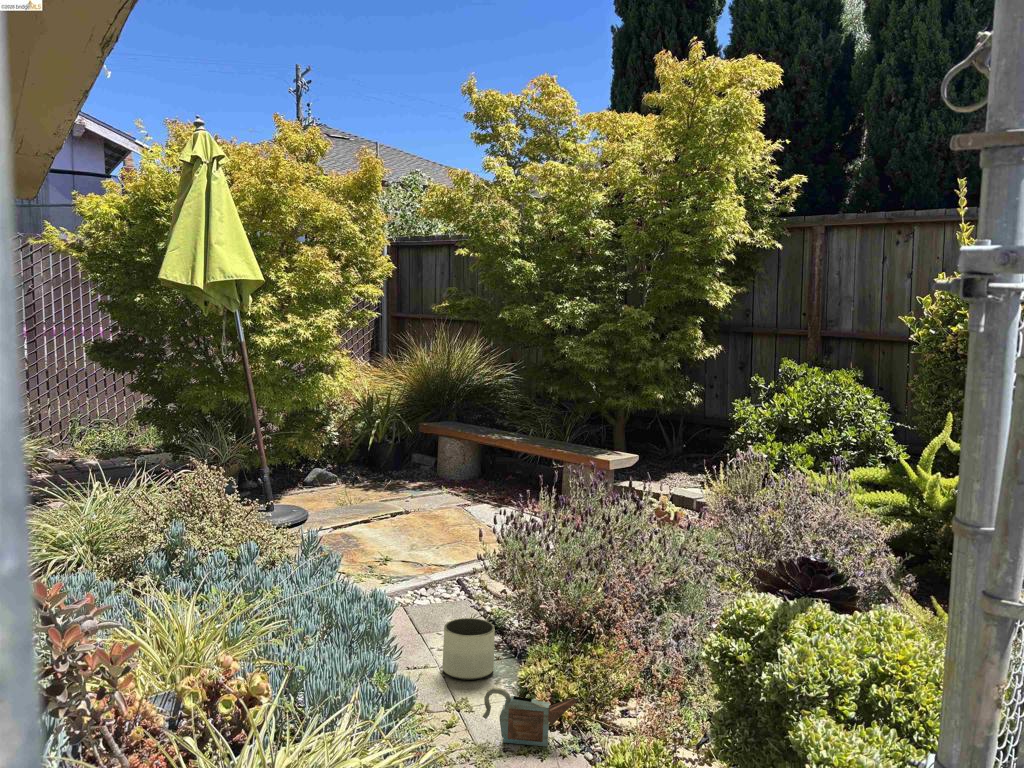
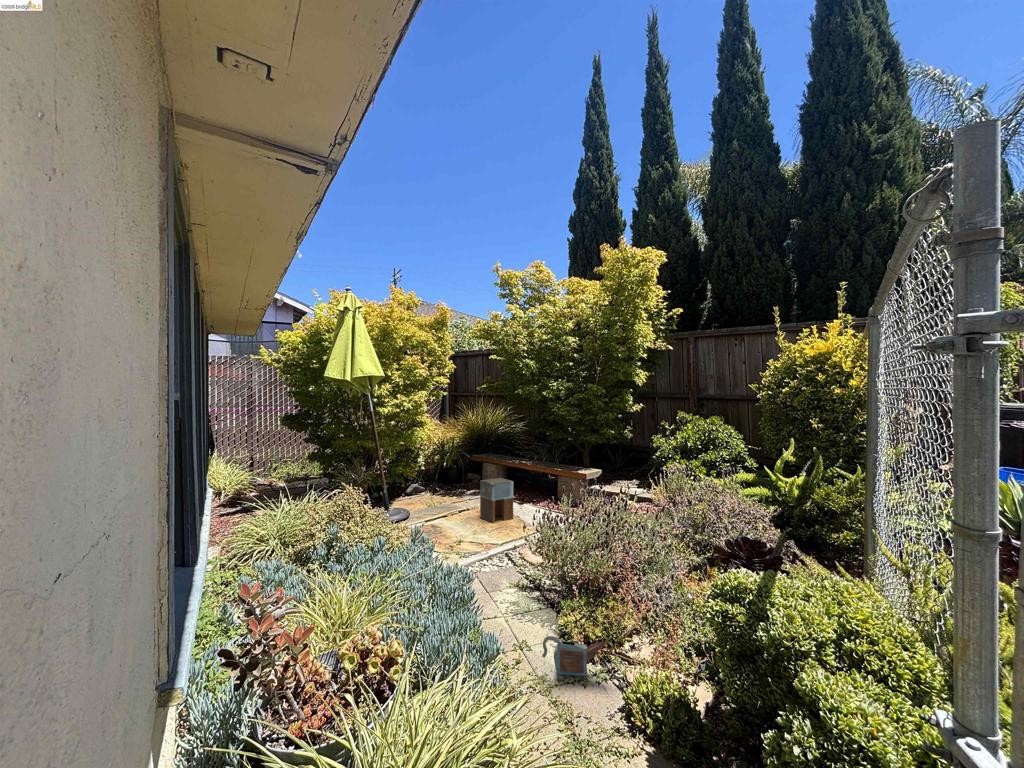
stool: none [424,461,482,534] -> present [480,478,513,523]
planter: present [443,618,495,680] -> none [507,583,540,625]

